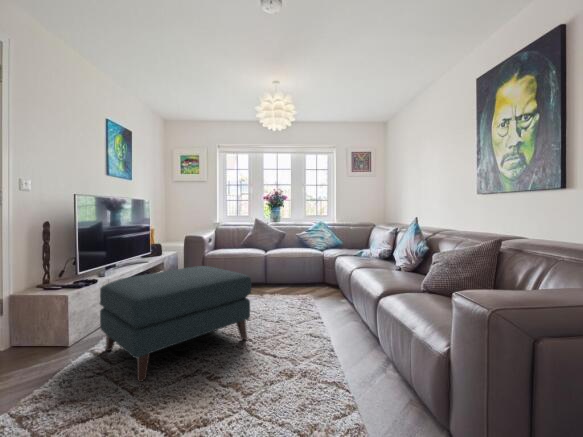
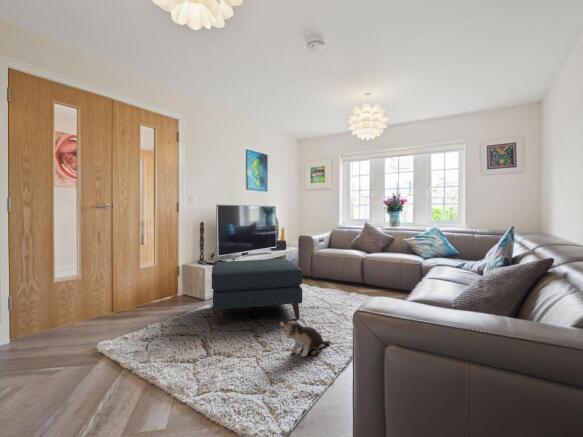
plush toy: none [286,344,323,389] -> present [280,321,330,357]

